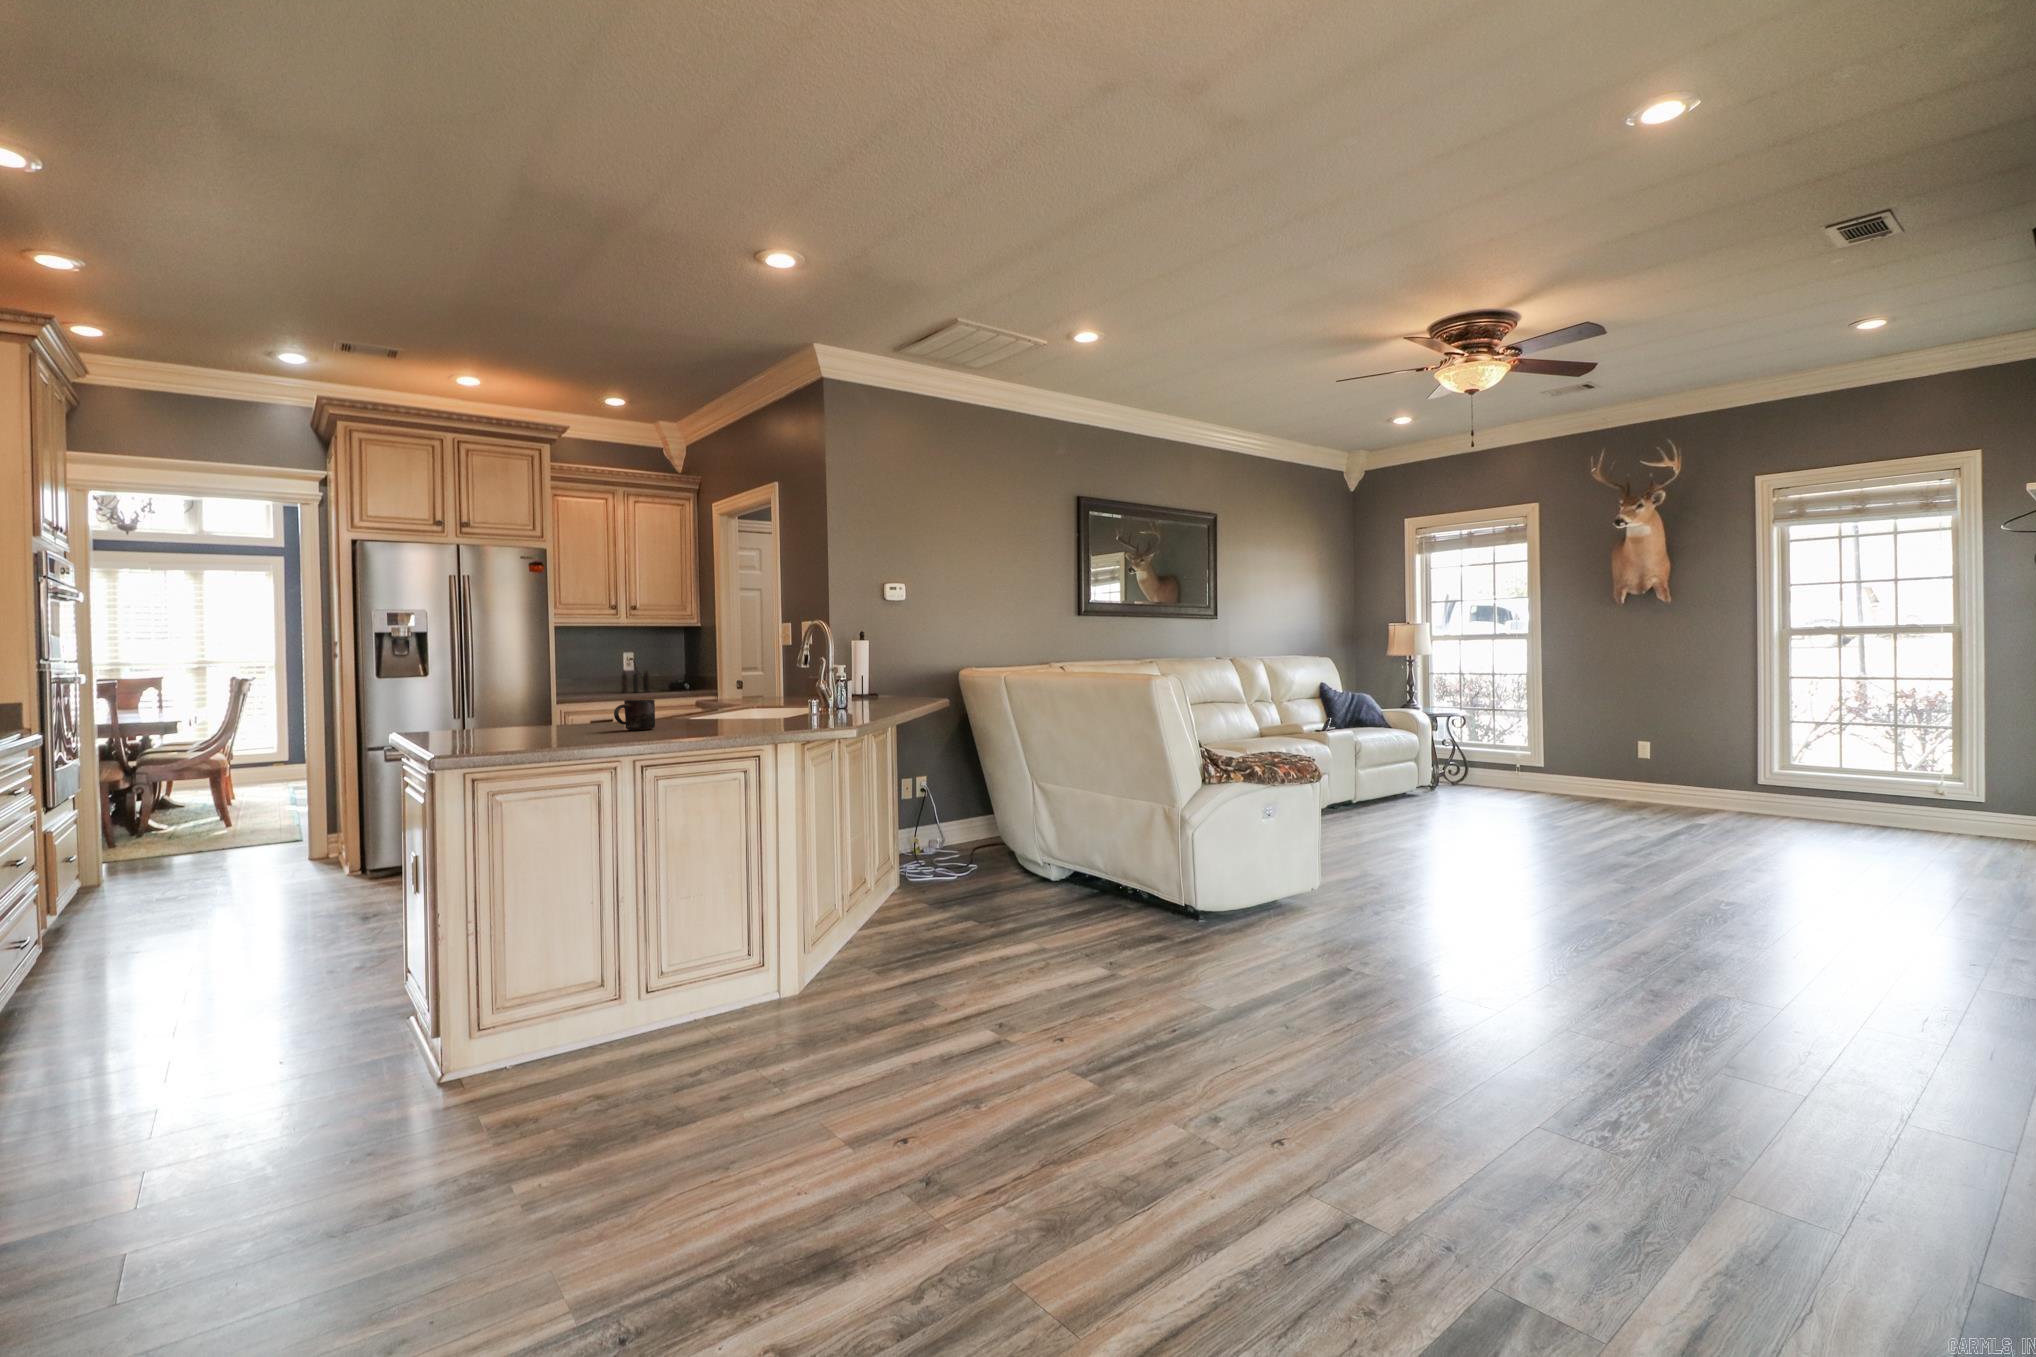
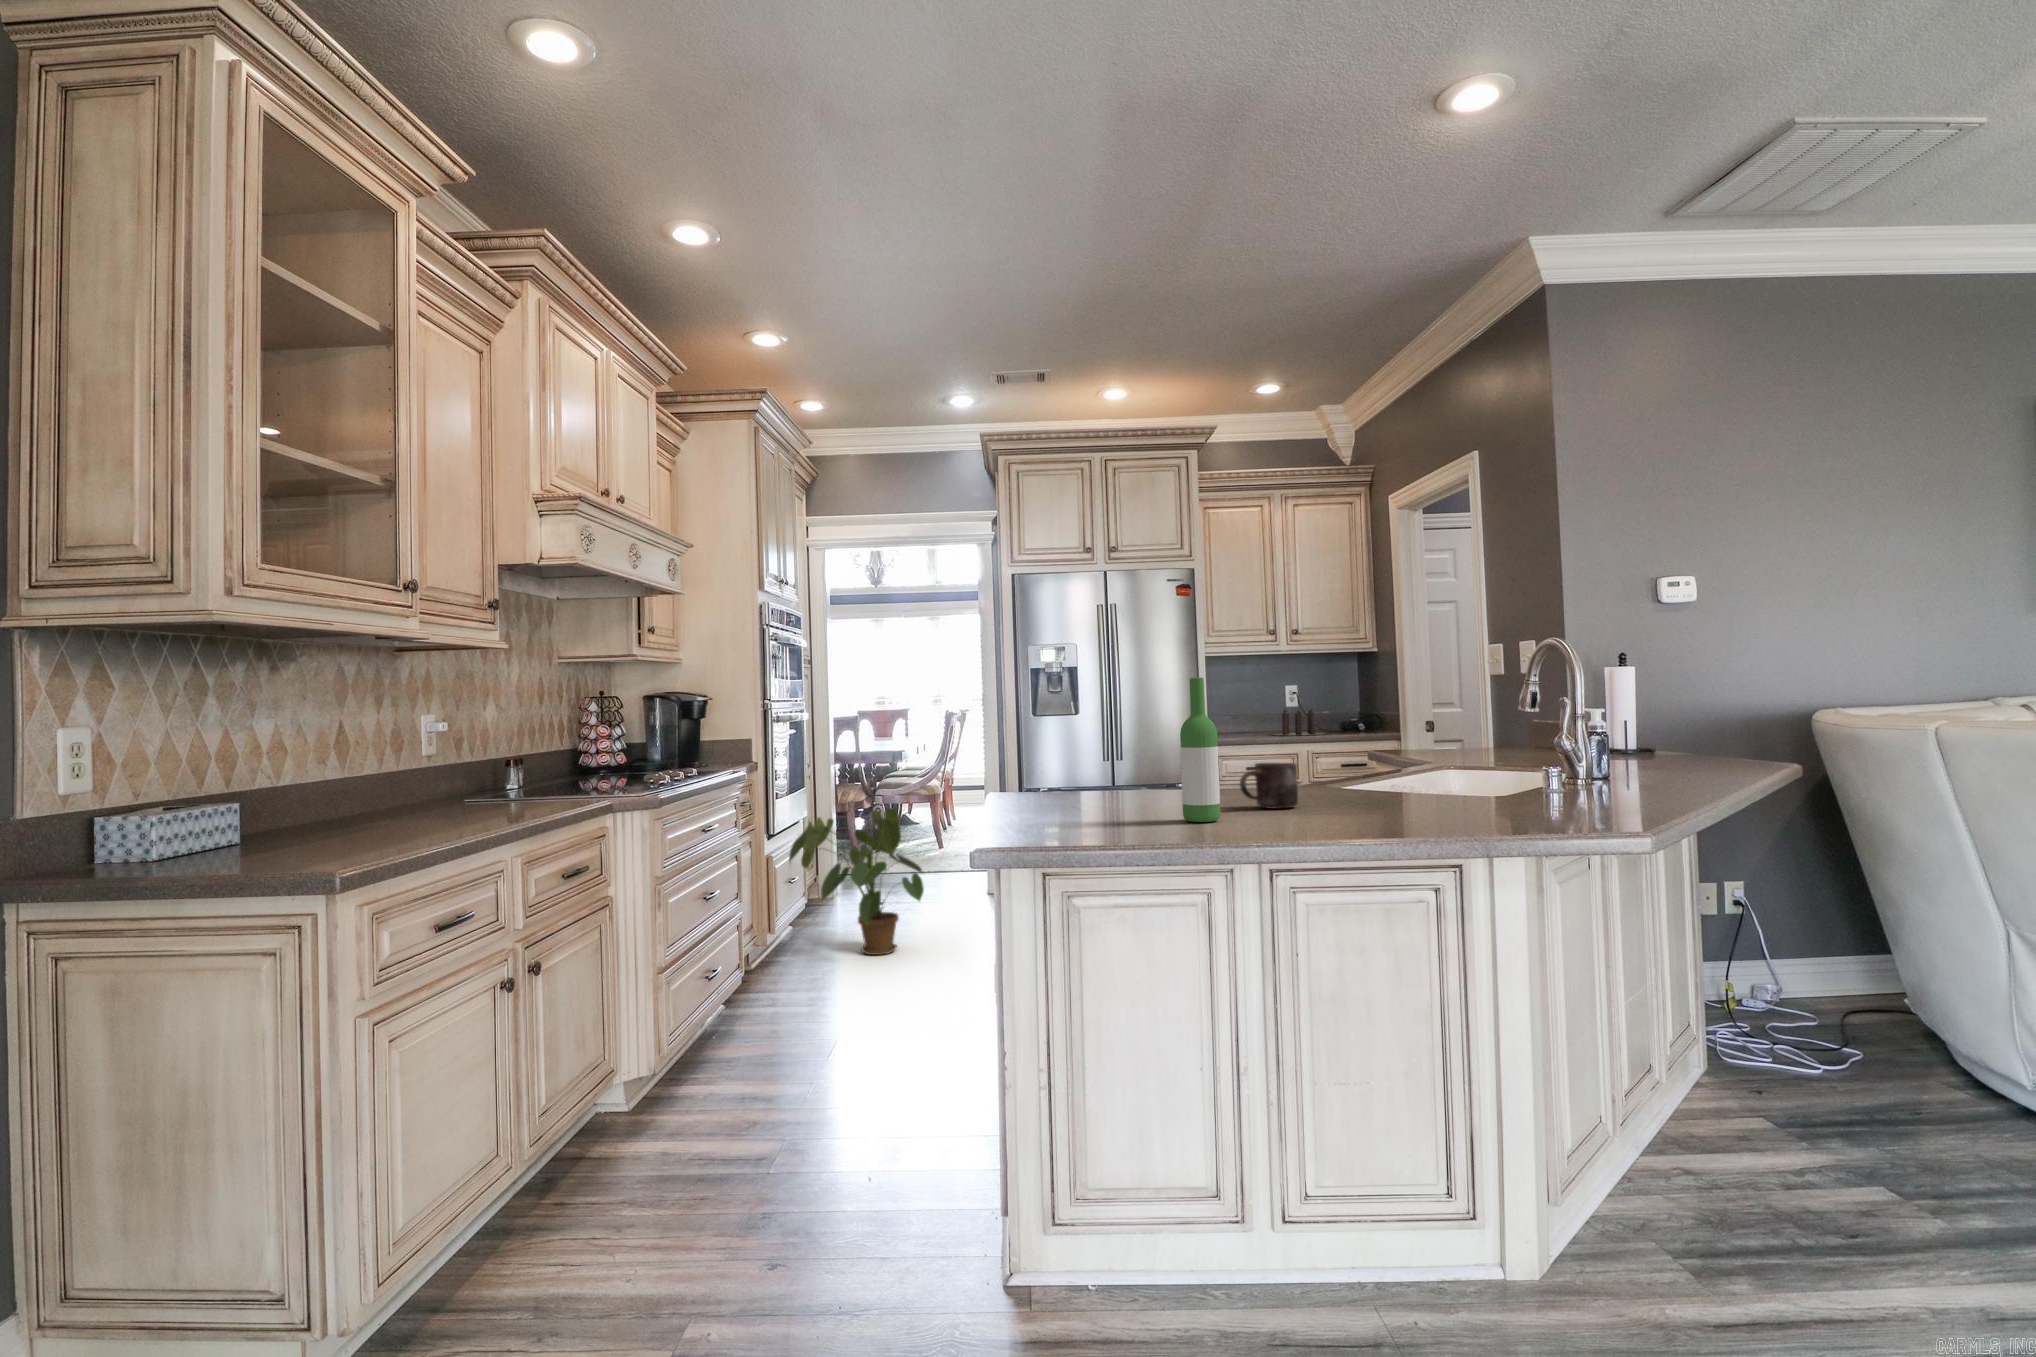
wine bottle: none [574,639,603,739] -> present [1180,678,1220,822]
house plant: none [67,767,258,917] -> present [789,808,924,955]

